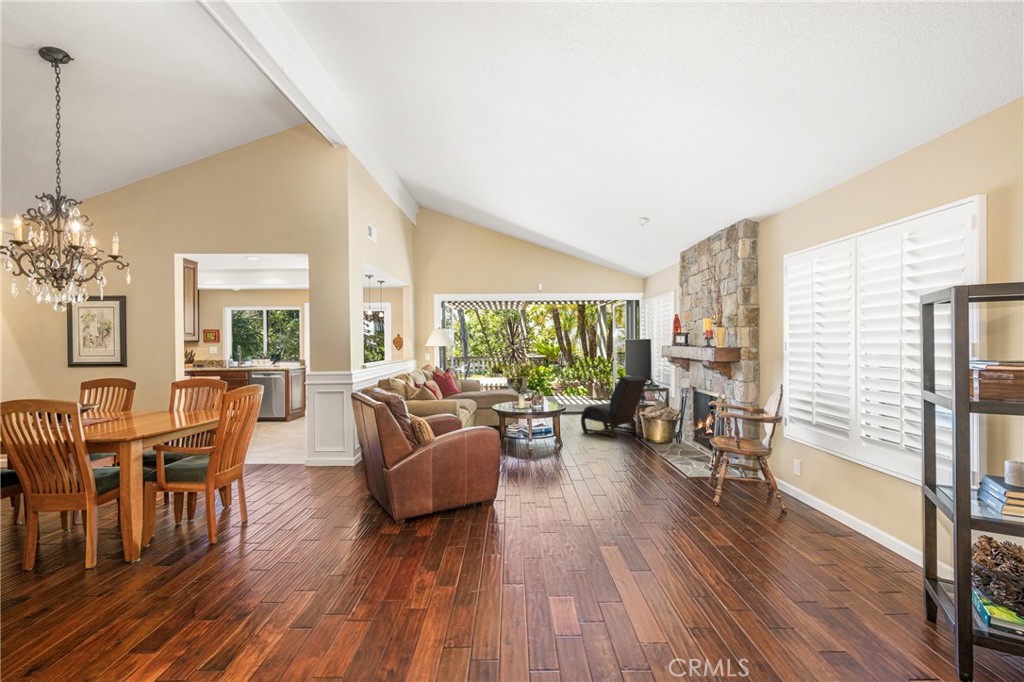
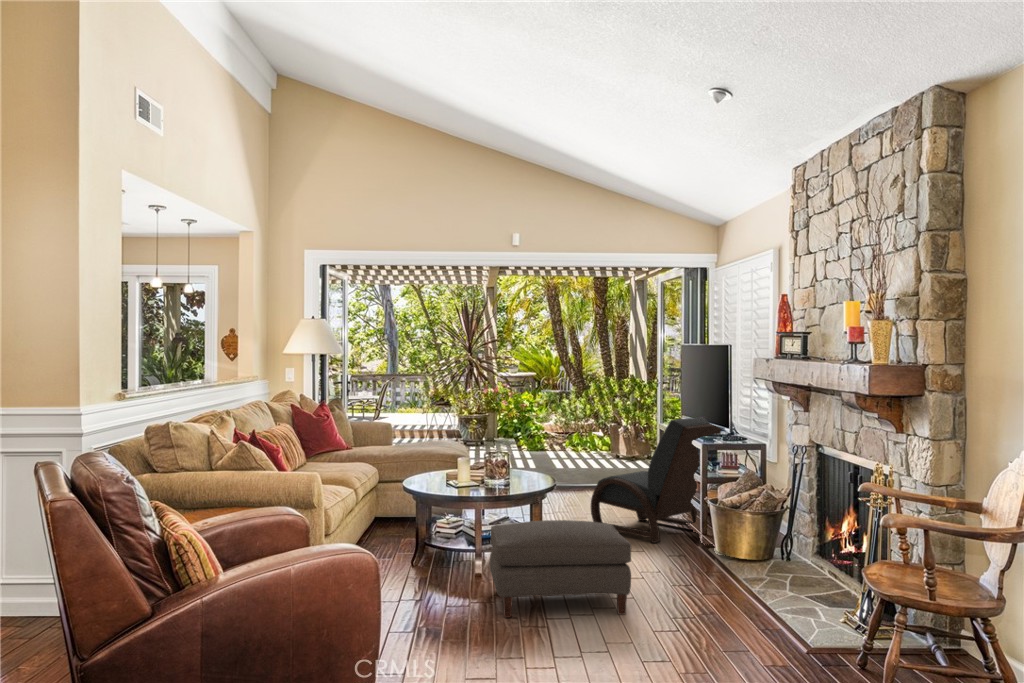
ottoman: none [537,424,605,467] -> present [490,520,632,618]

